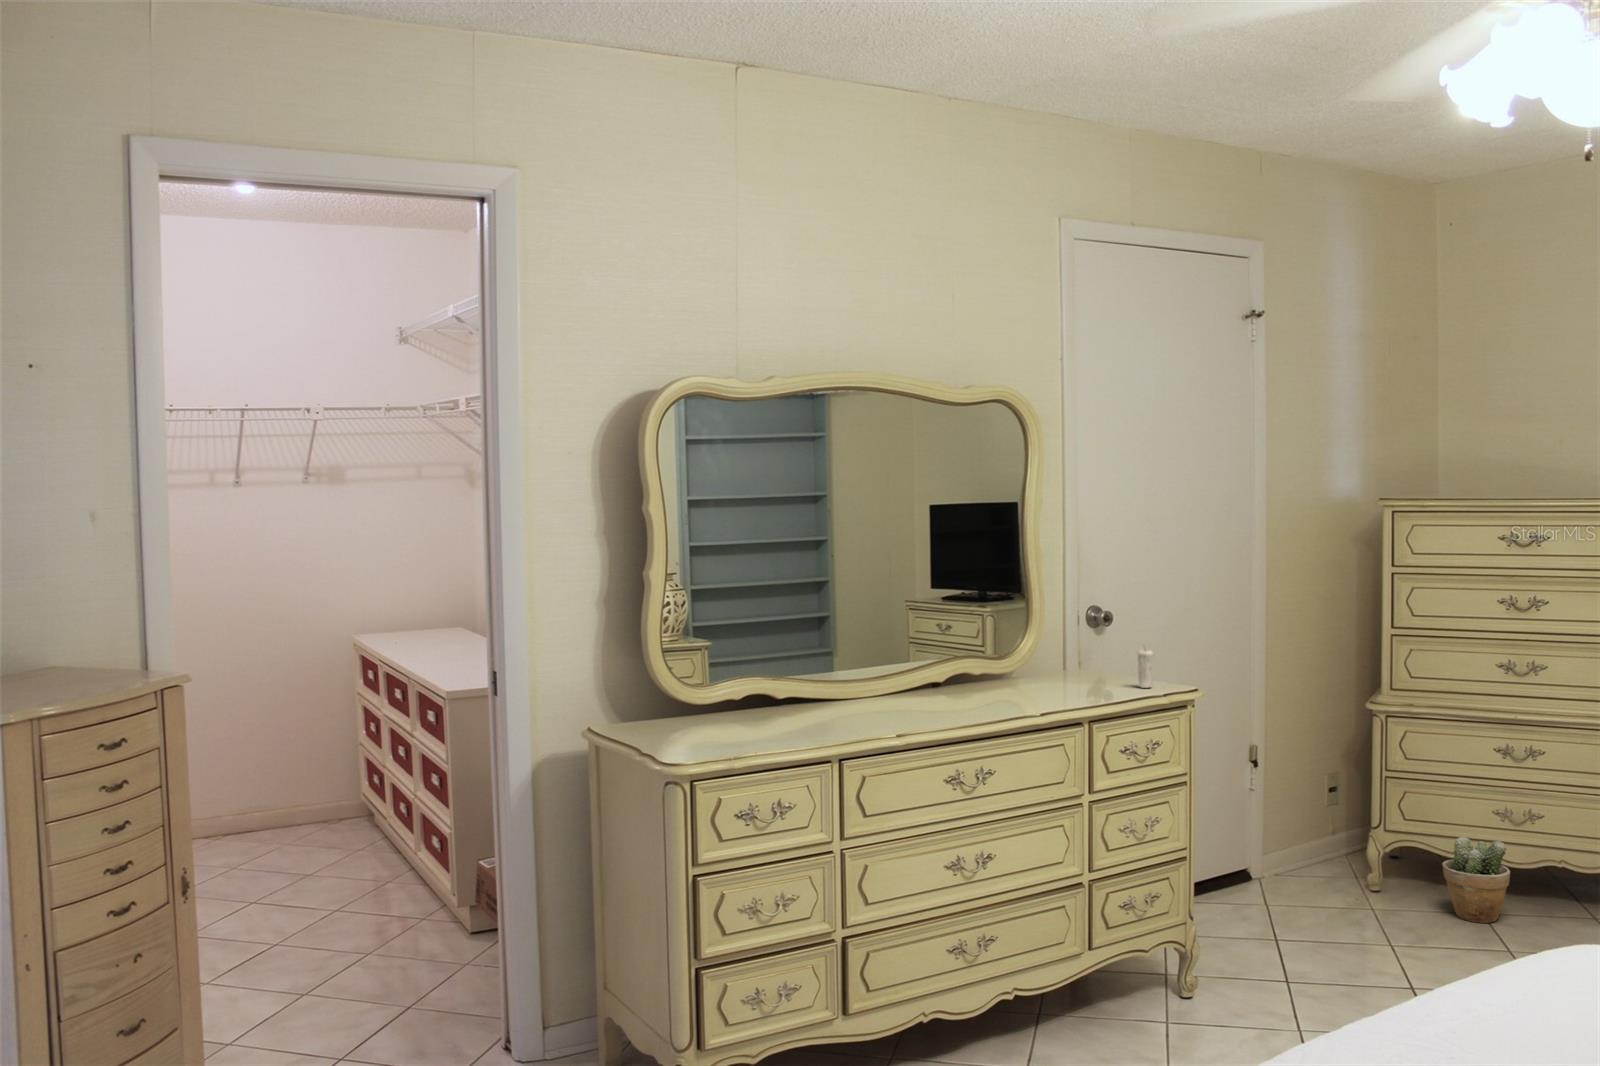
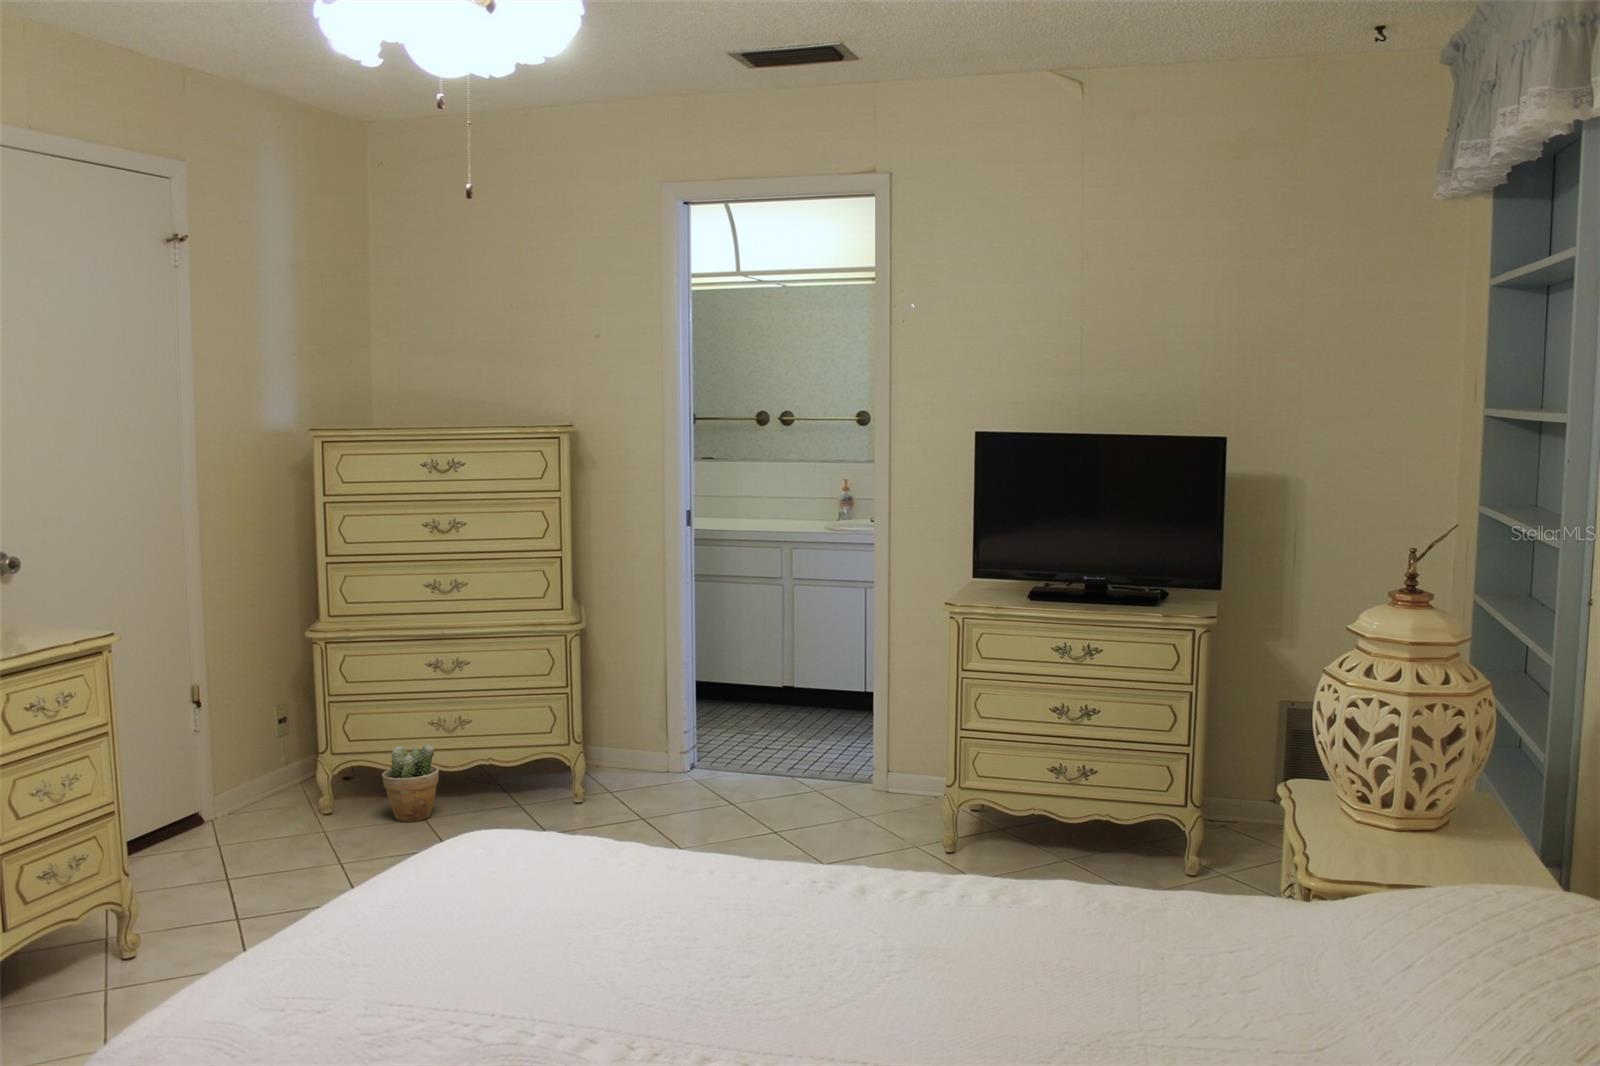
candle: present [1138,649,1153,688] -> none [45,588,66,638]

